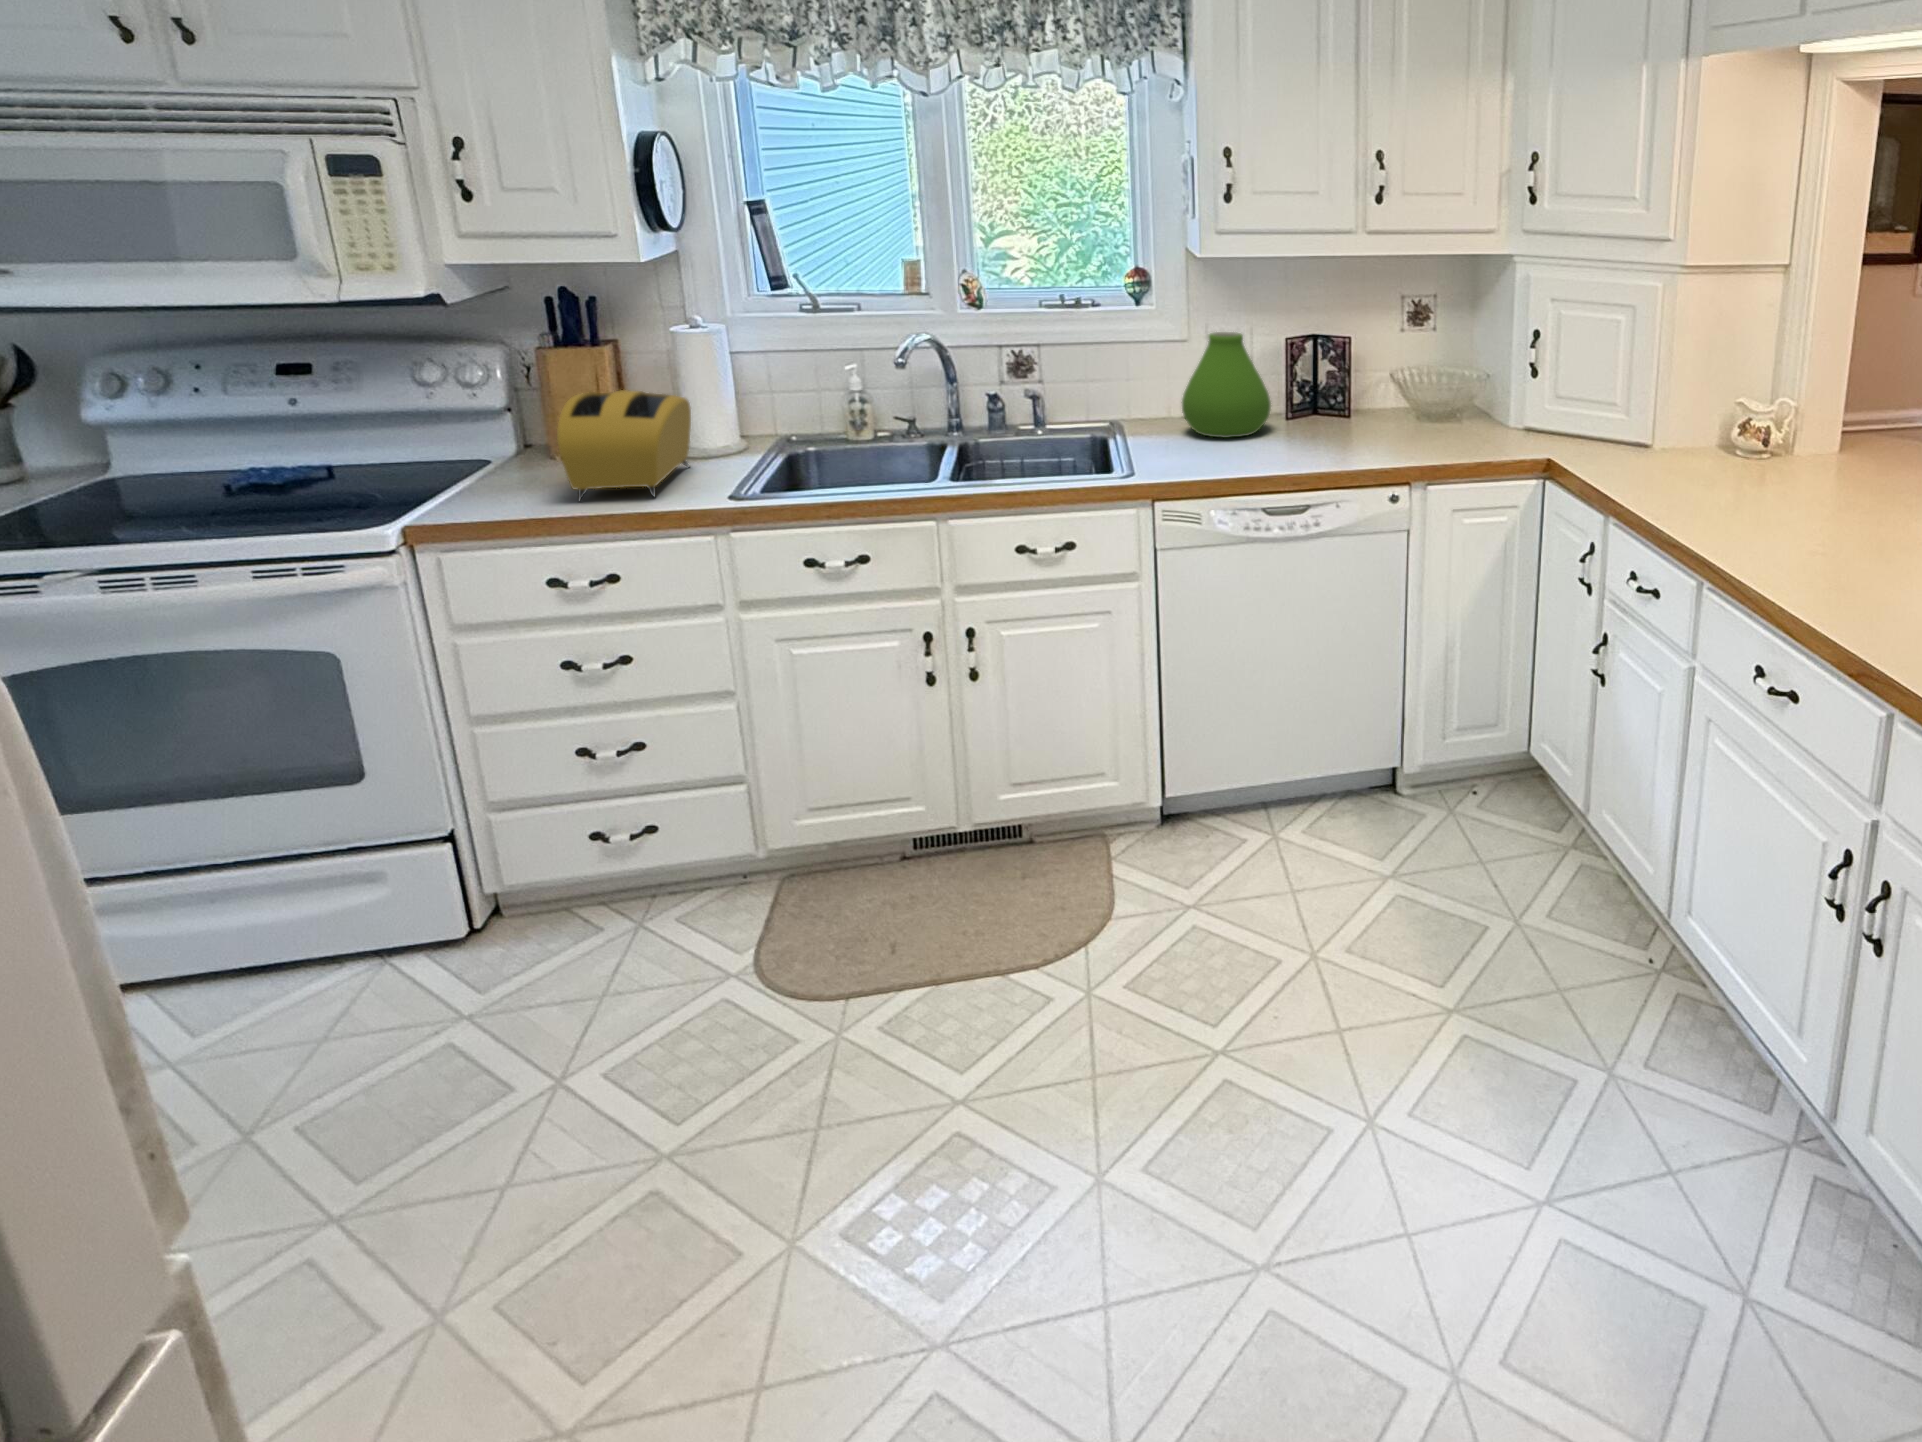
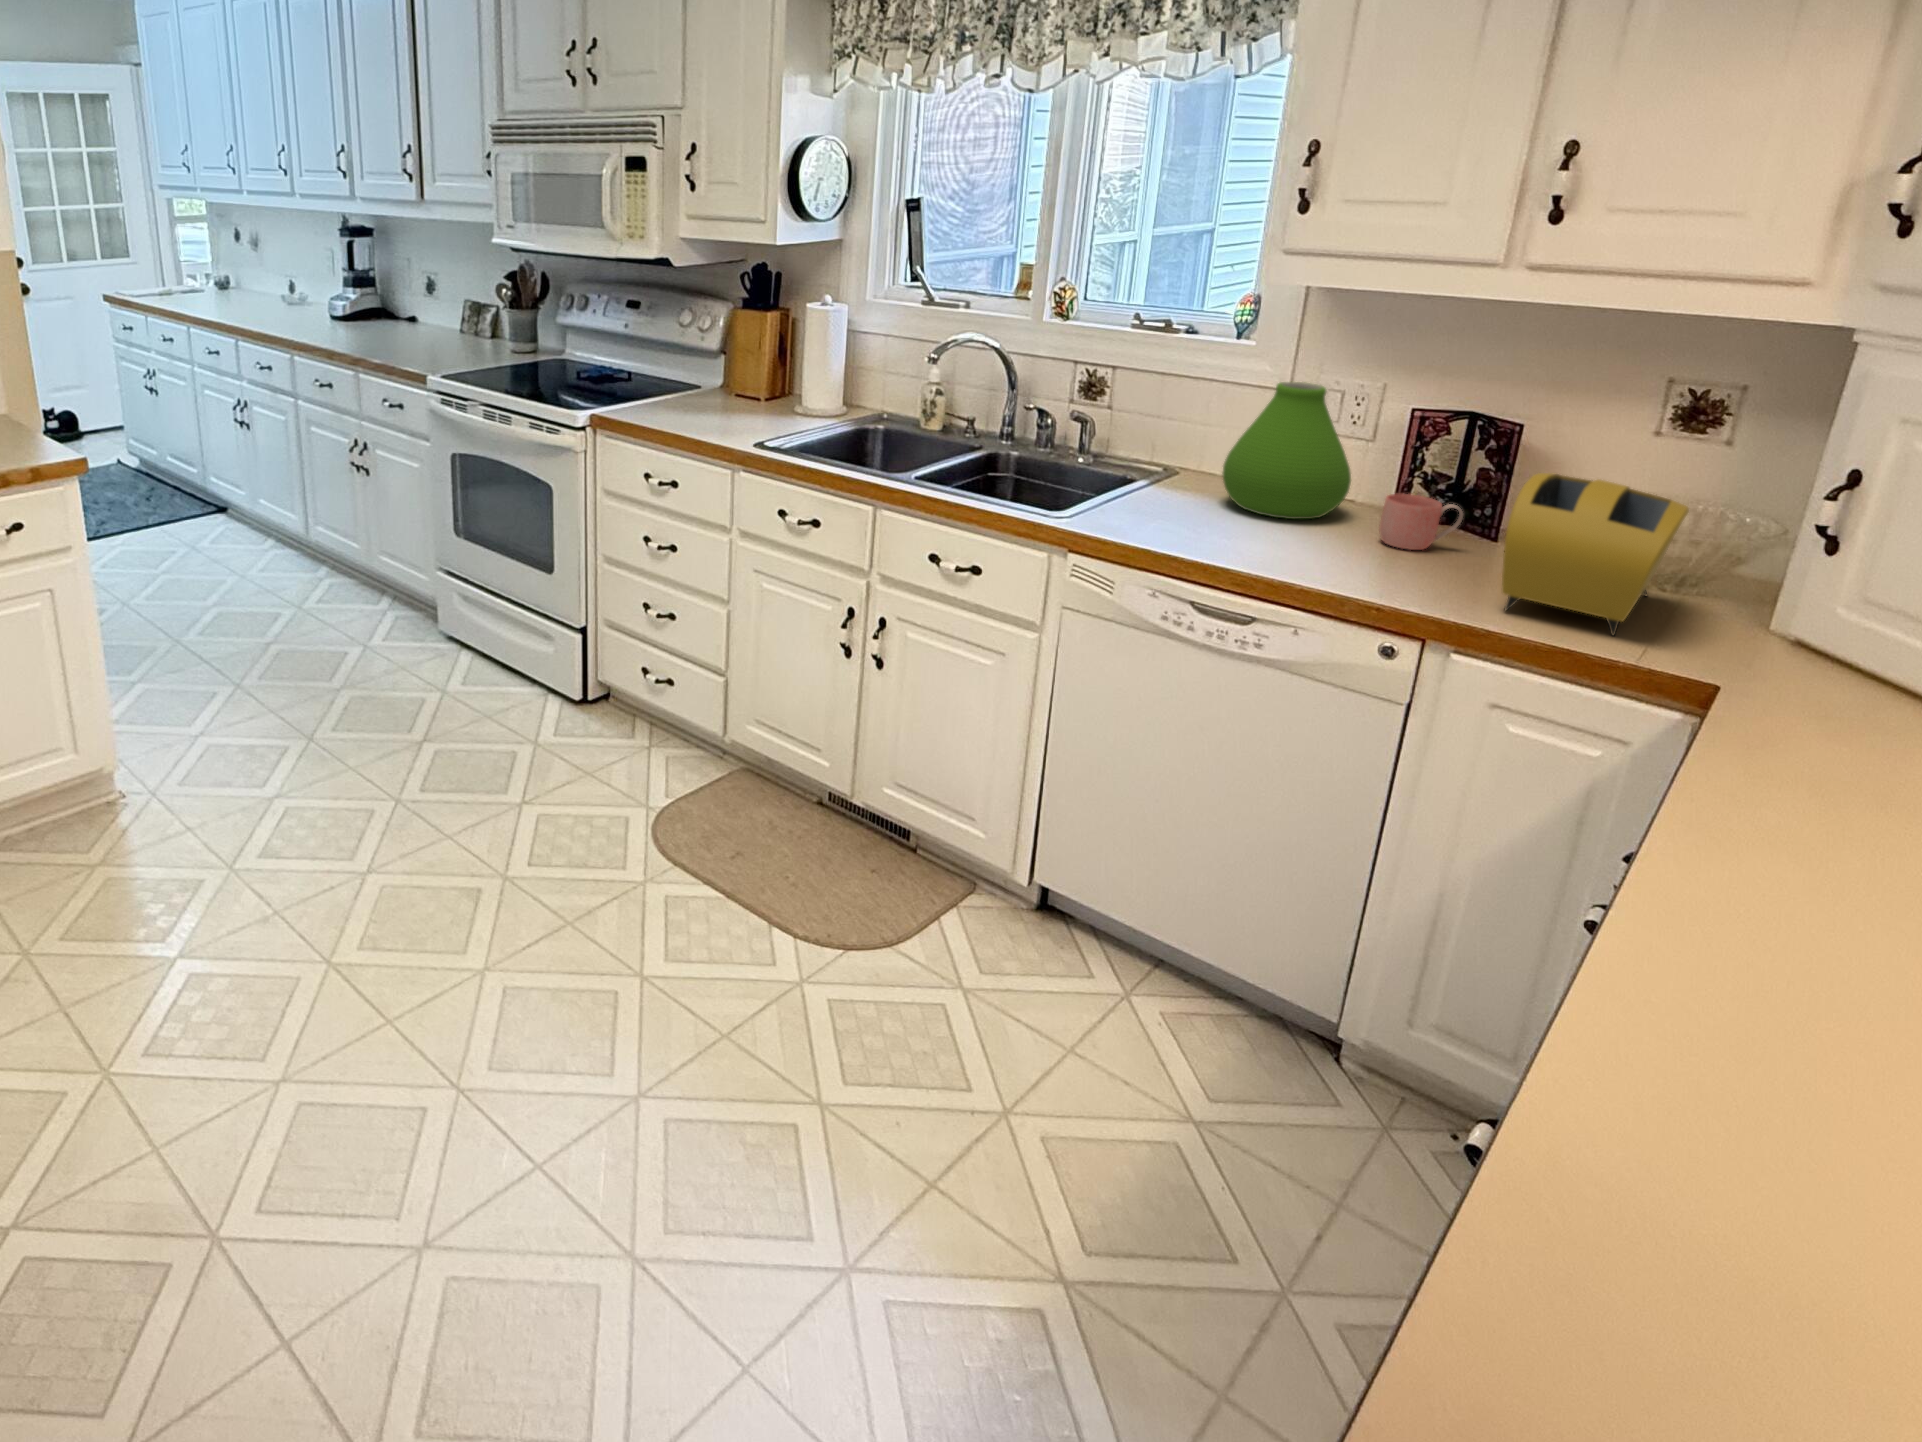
toaster: present [557,390,691,500] -> present [1502,473,1689,636]
mug: none [1310,397,1353,435] -> present [1379,494,1463,550]

